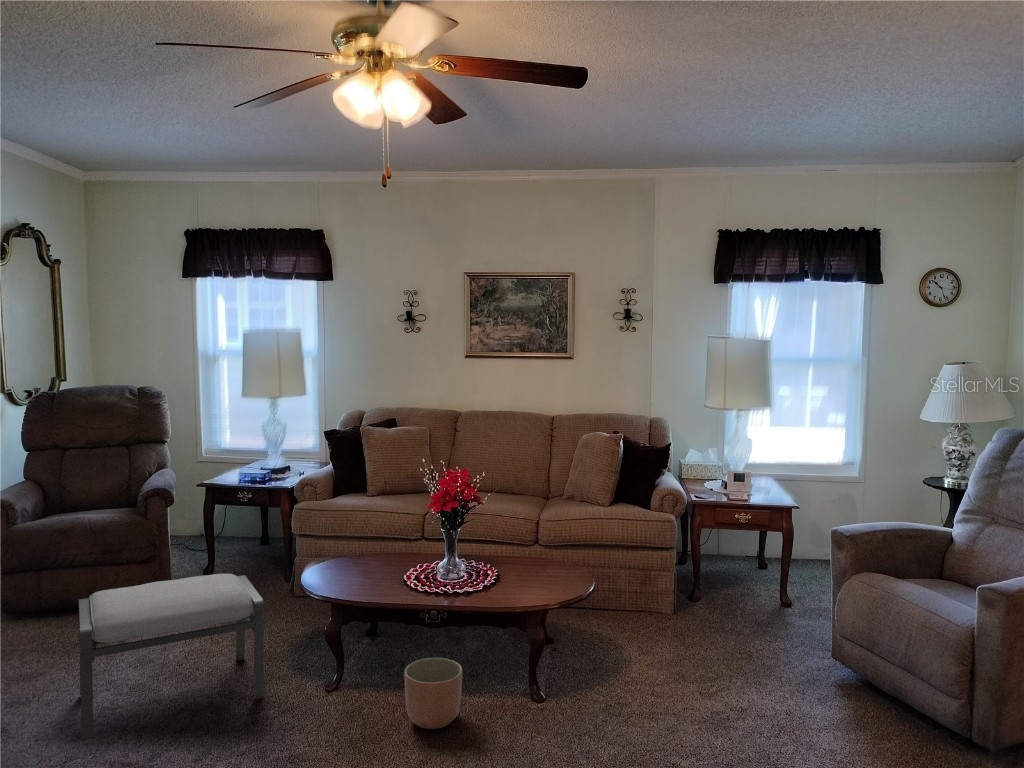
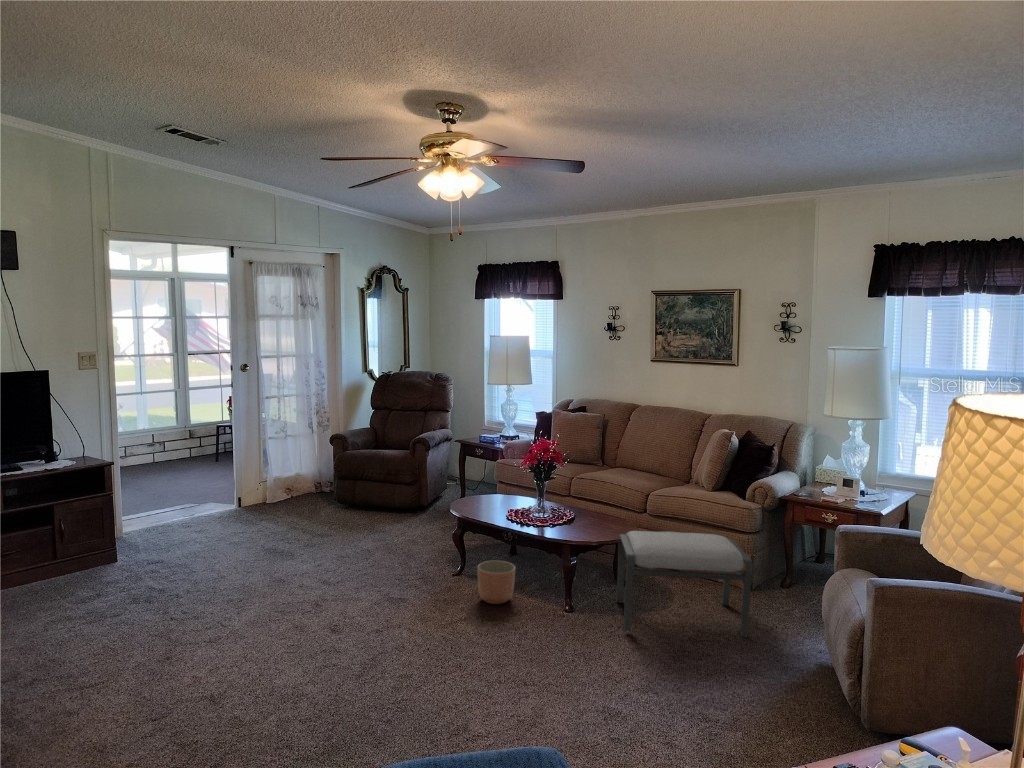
ottoman: present [79,574,265,741] -> present [616,531,753,637]

